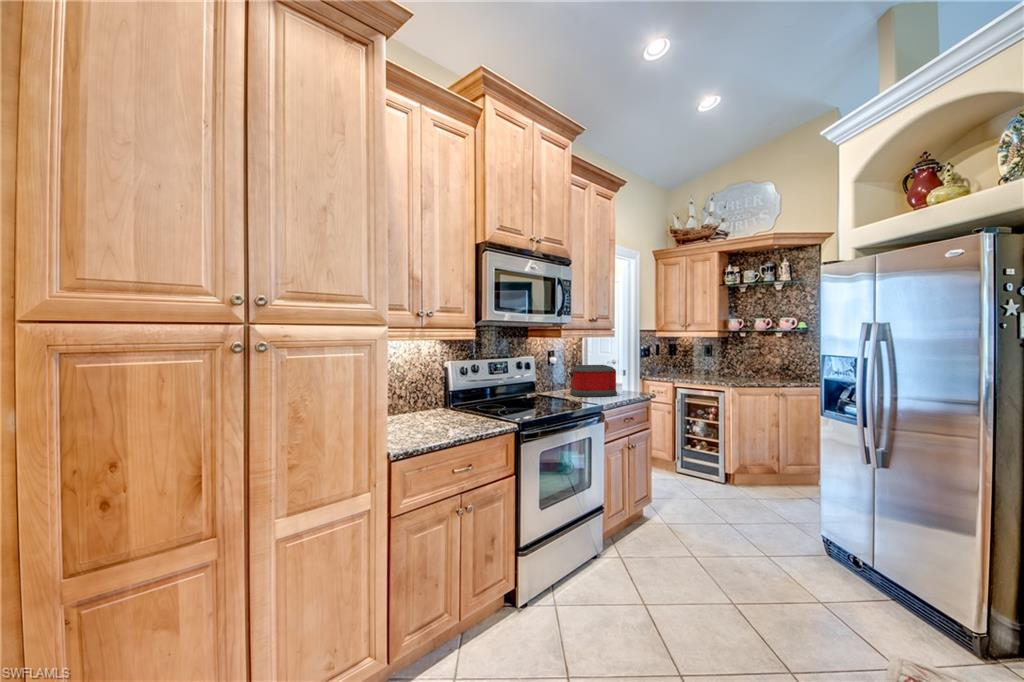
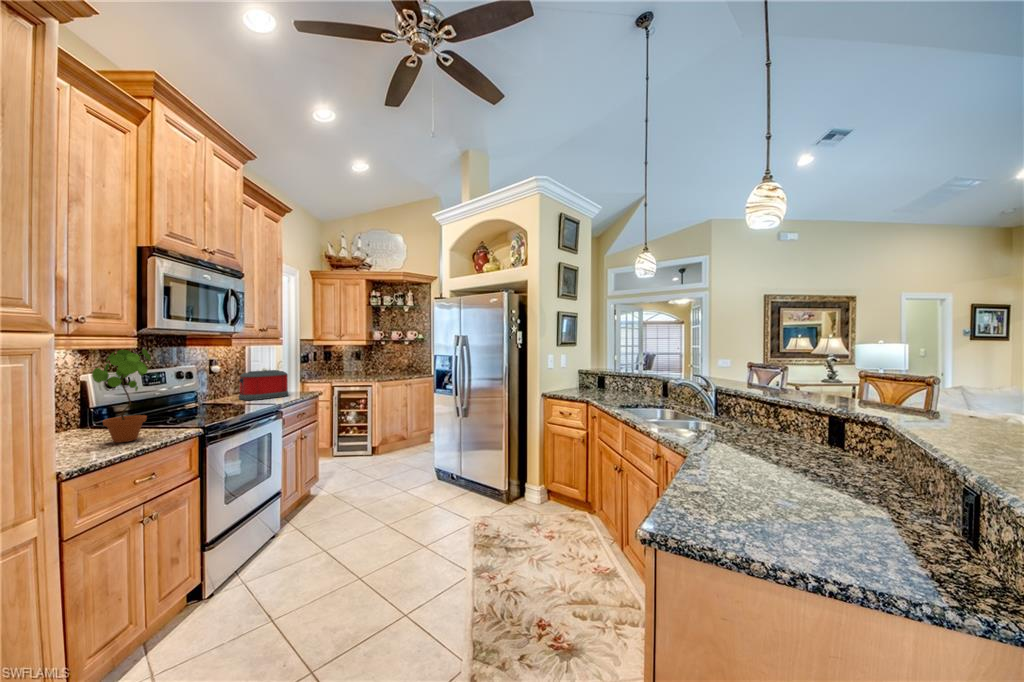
potted plant: none [432,340,473,429] -> present [92,349,151,443]

